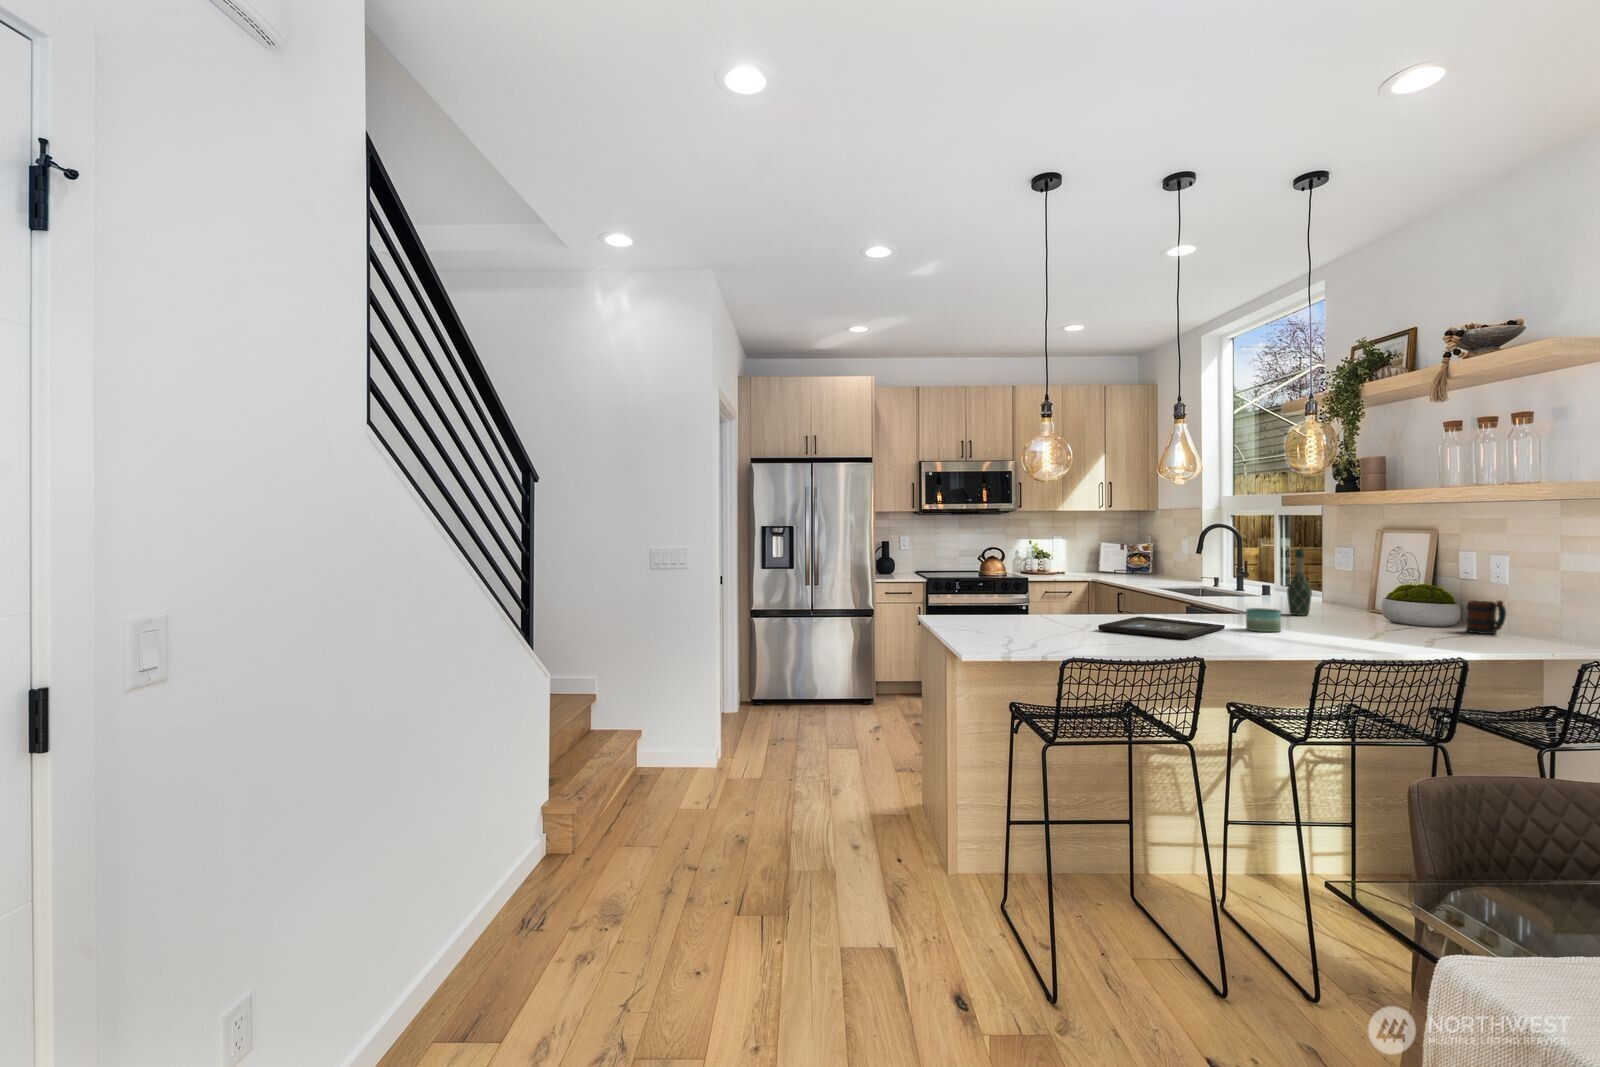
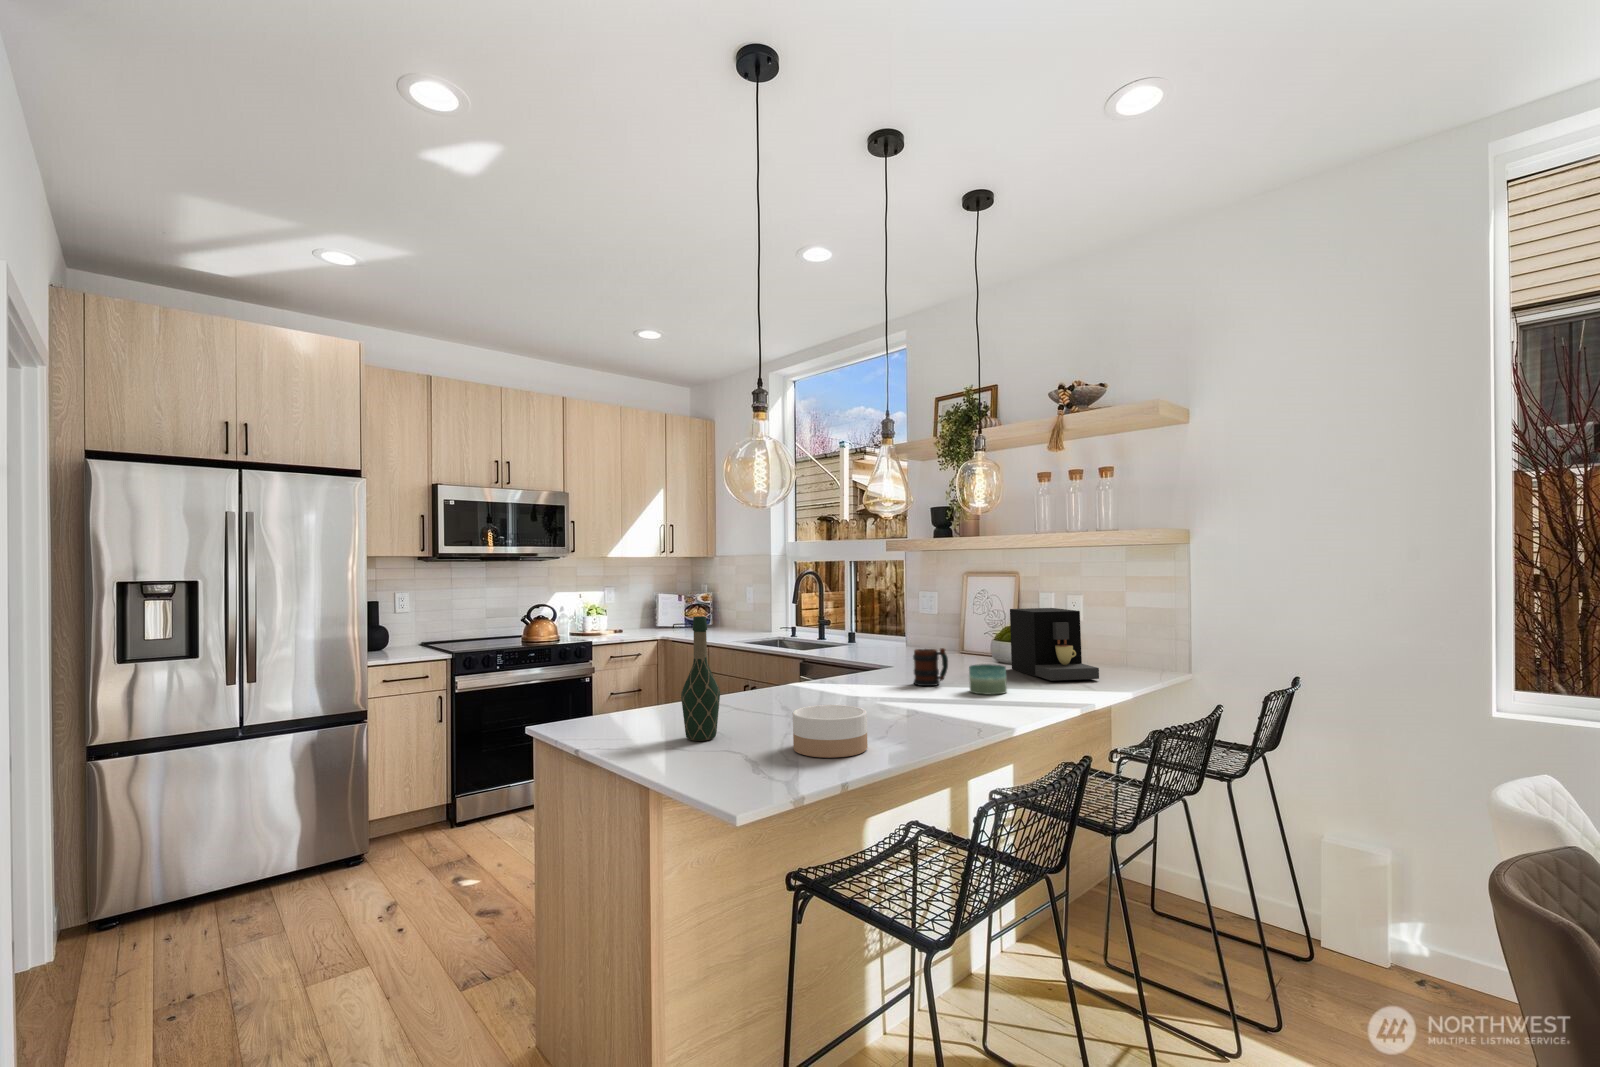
wine bottle: present [1287,549,1312,616] -> present [681,616,720,741]
coffee maker: none [1347,566,1405,633] -> present [1010,608,1099,681]
mug: present [1466,600,1506,634] -> present [913,648,948,686]
bowl: none [1035,614,1083,641] -> present [793,705,868,758]
tray: present [1098,617,1225,639] -> none [843,689,972,721]

